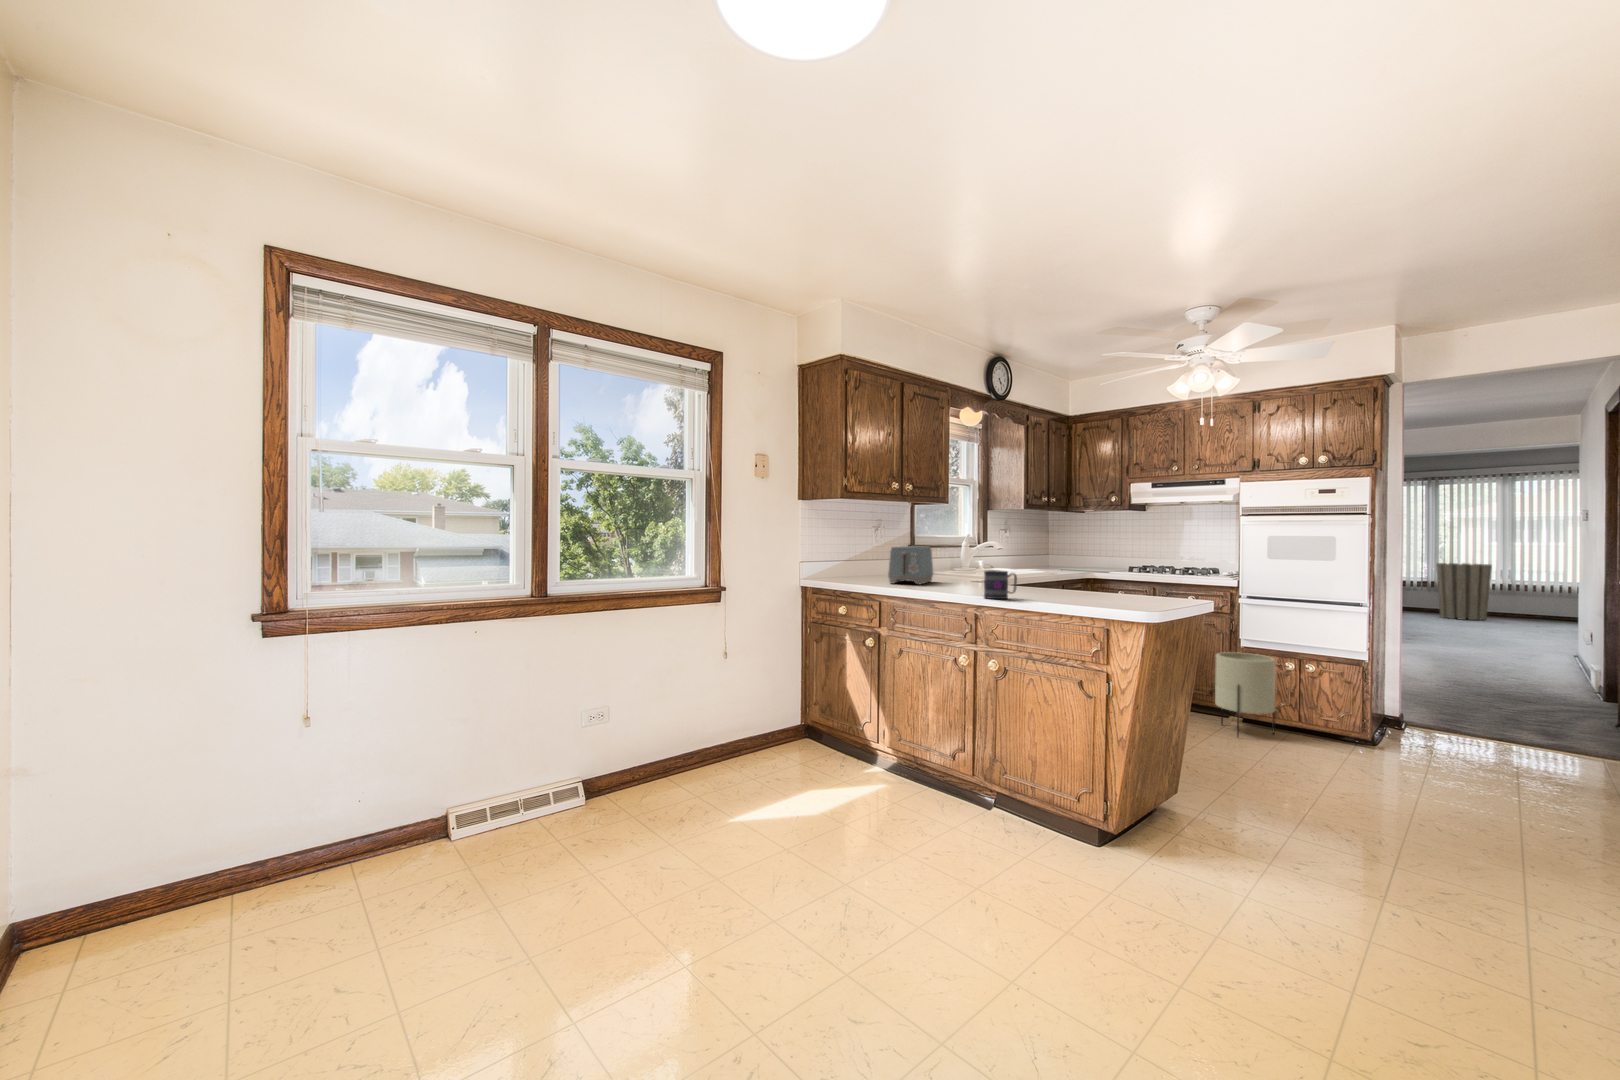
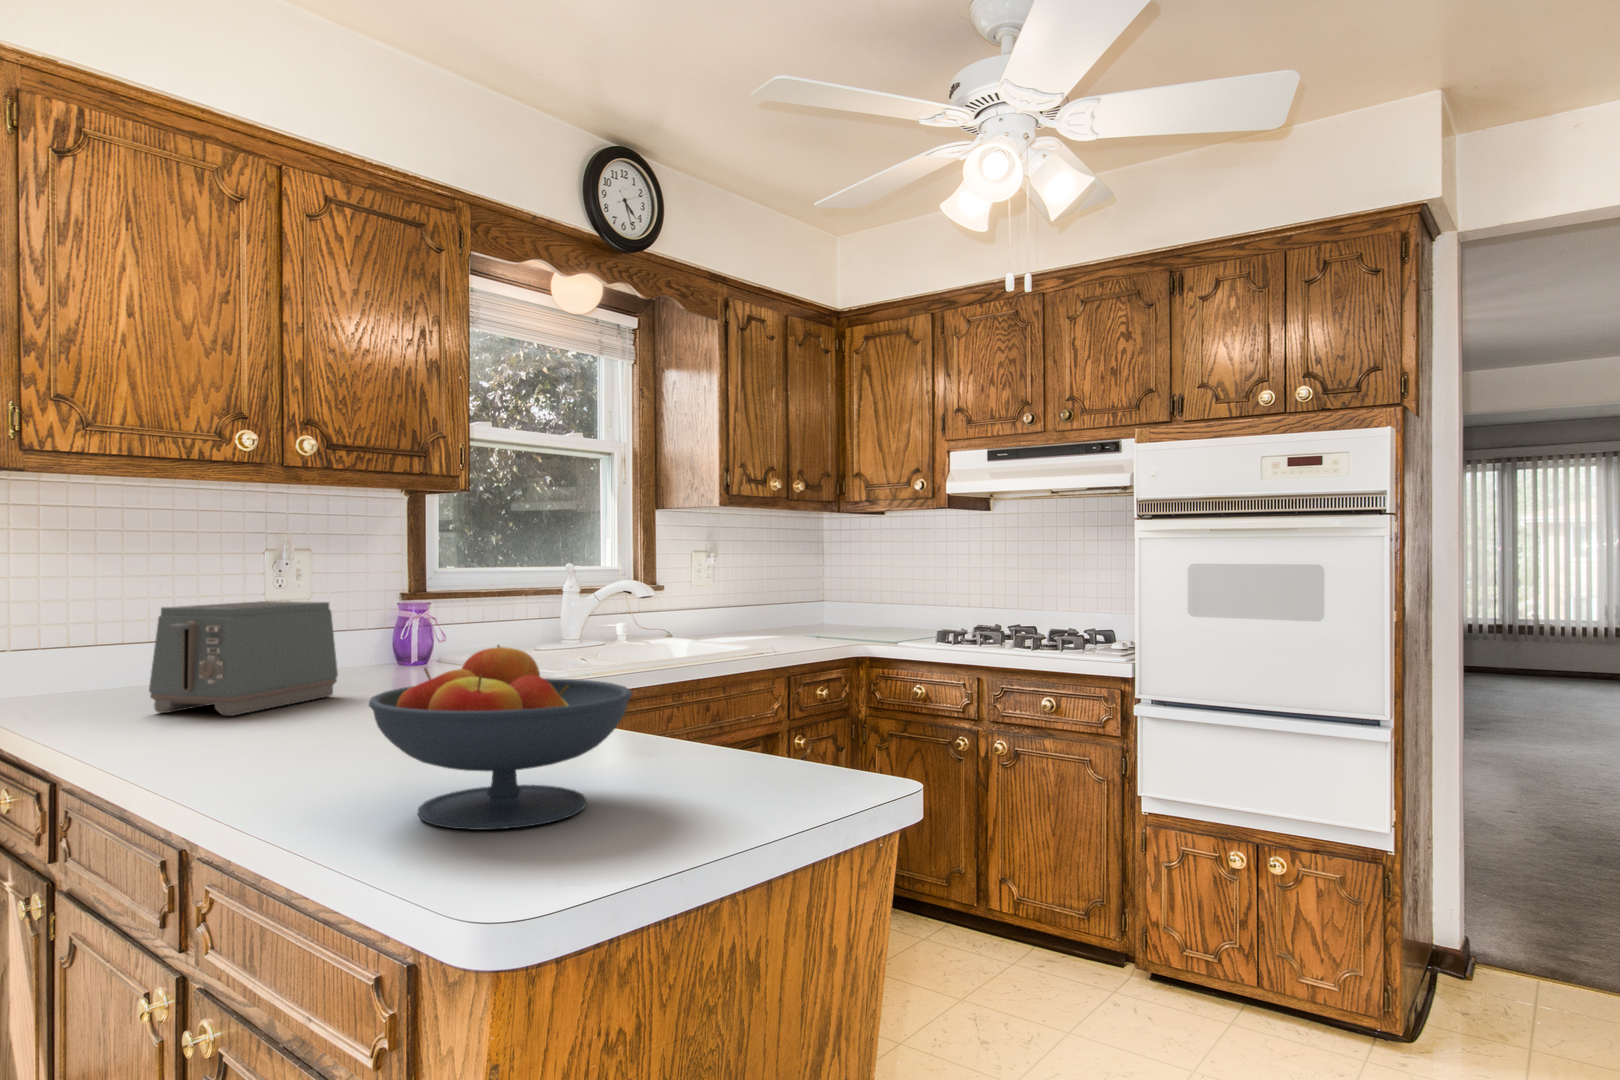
fruit bowl: none [1049,554,1129,603] -> present [369,645,632,830]
trash can: present [1436,563,1492,620] -> none [1515,596,1594,688]
mug: present [984,570,1017,599] -> none [159,704,299,813]
planter: present [1215,652,1275,737] -> none [1083,828,1206,1042]

